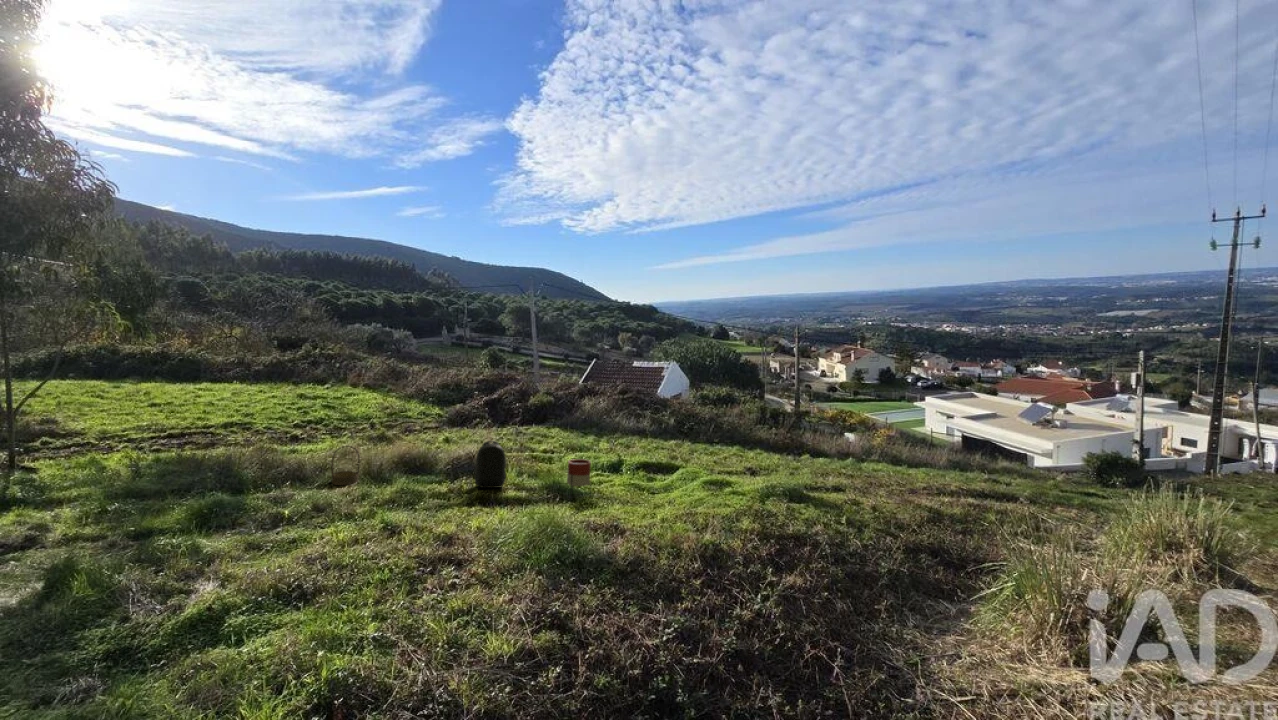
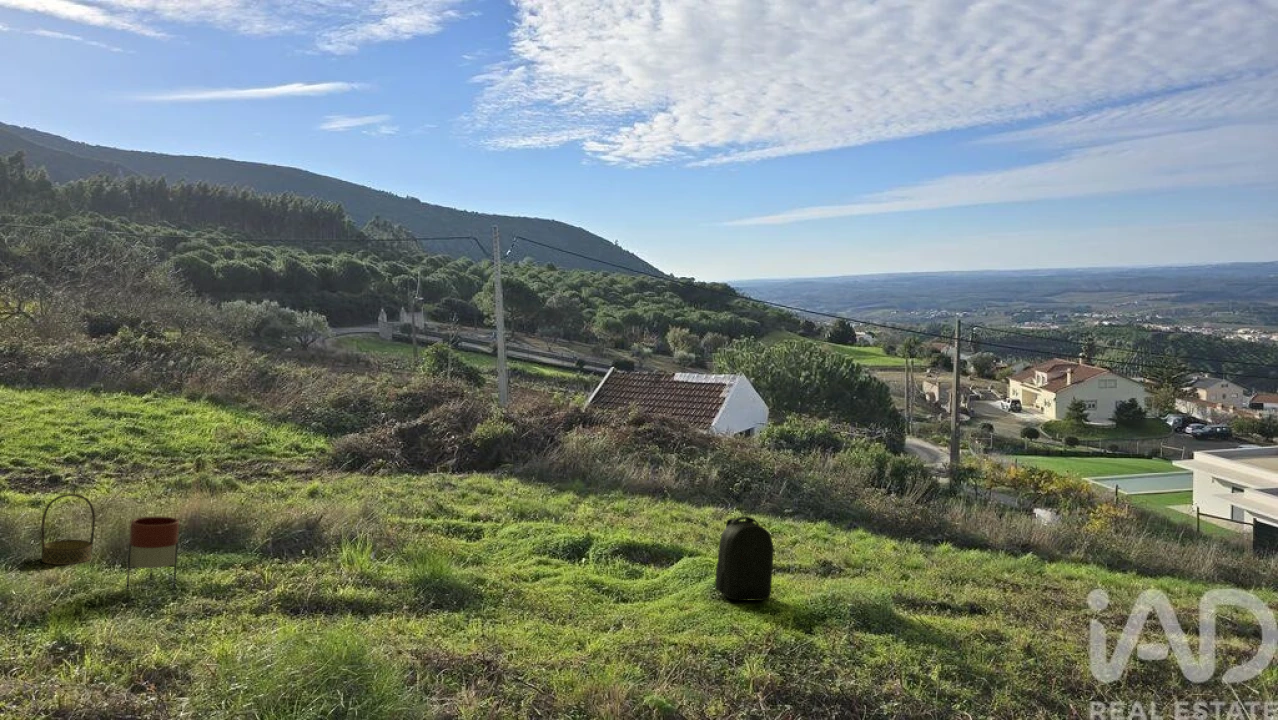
backpack: present [474,441,506,488] -> present [715,517,773,600]
planter: present [567,459,591,493] -> present [126,516,179,590]

